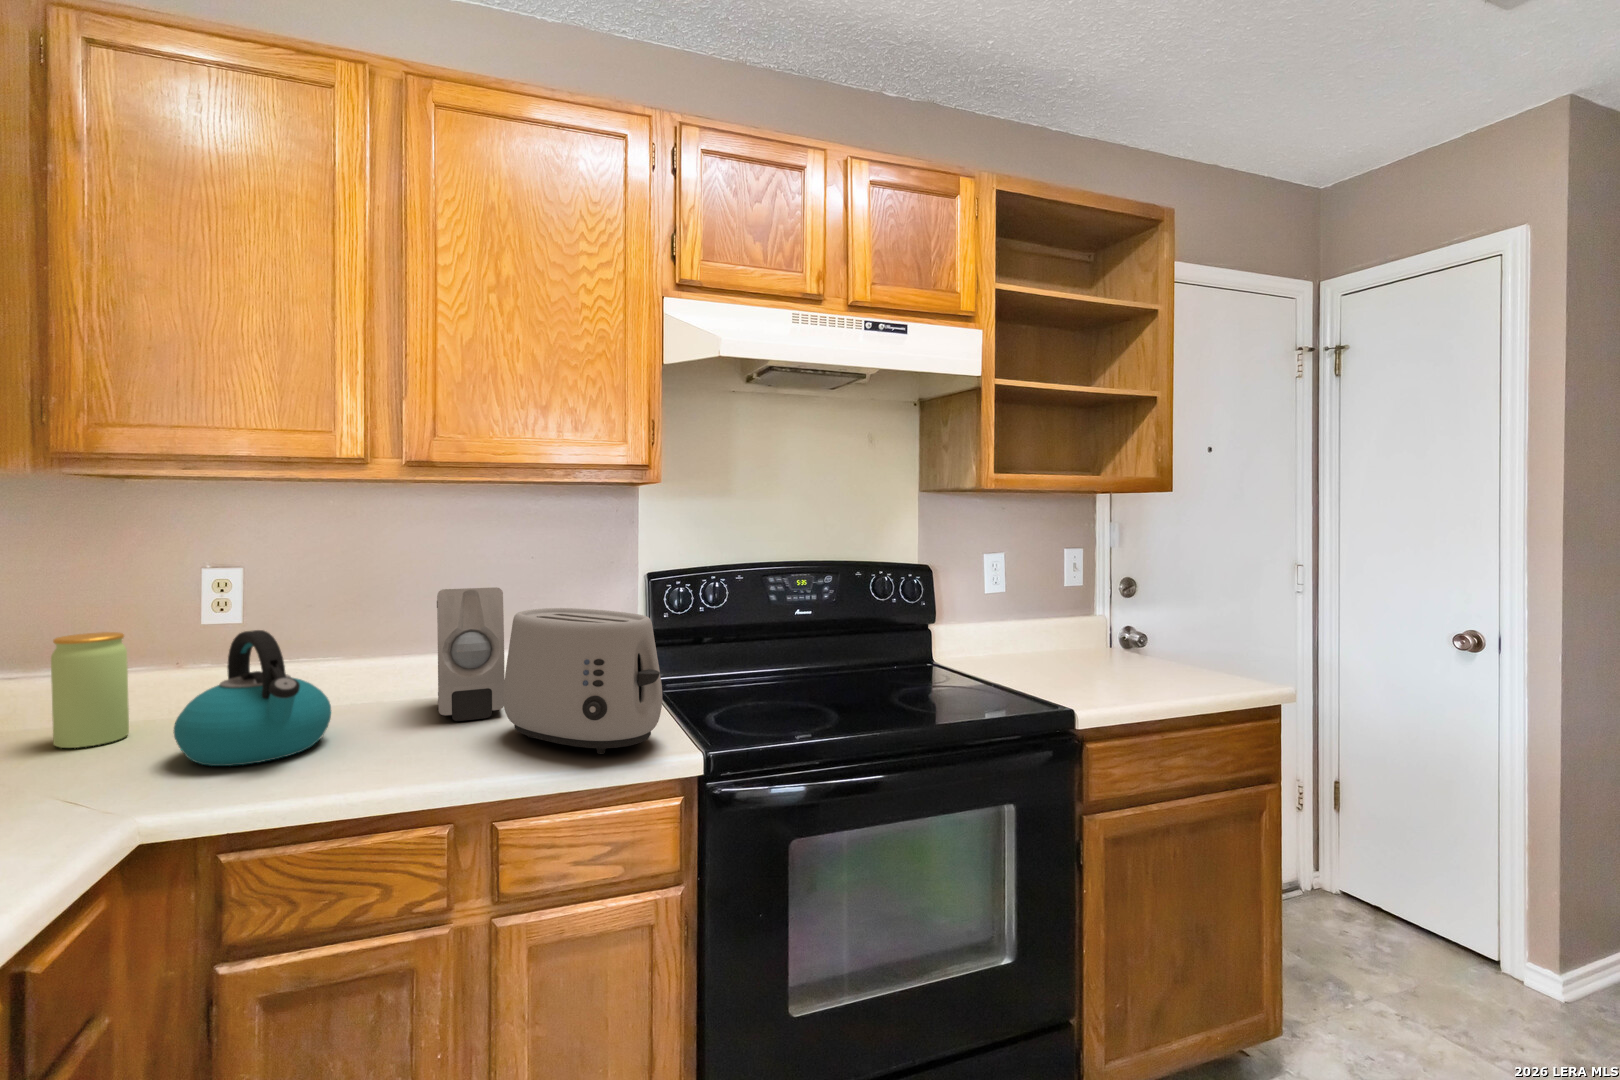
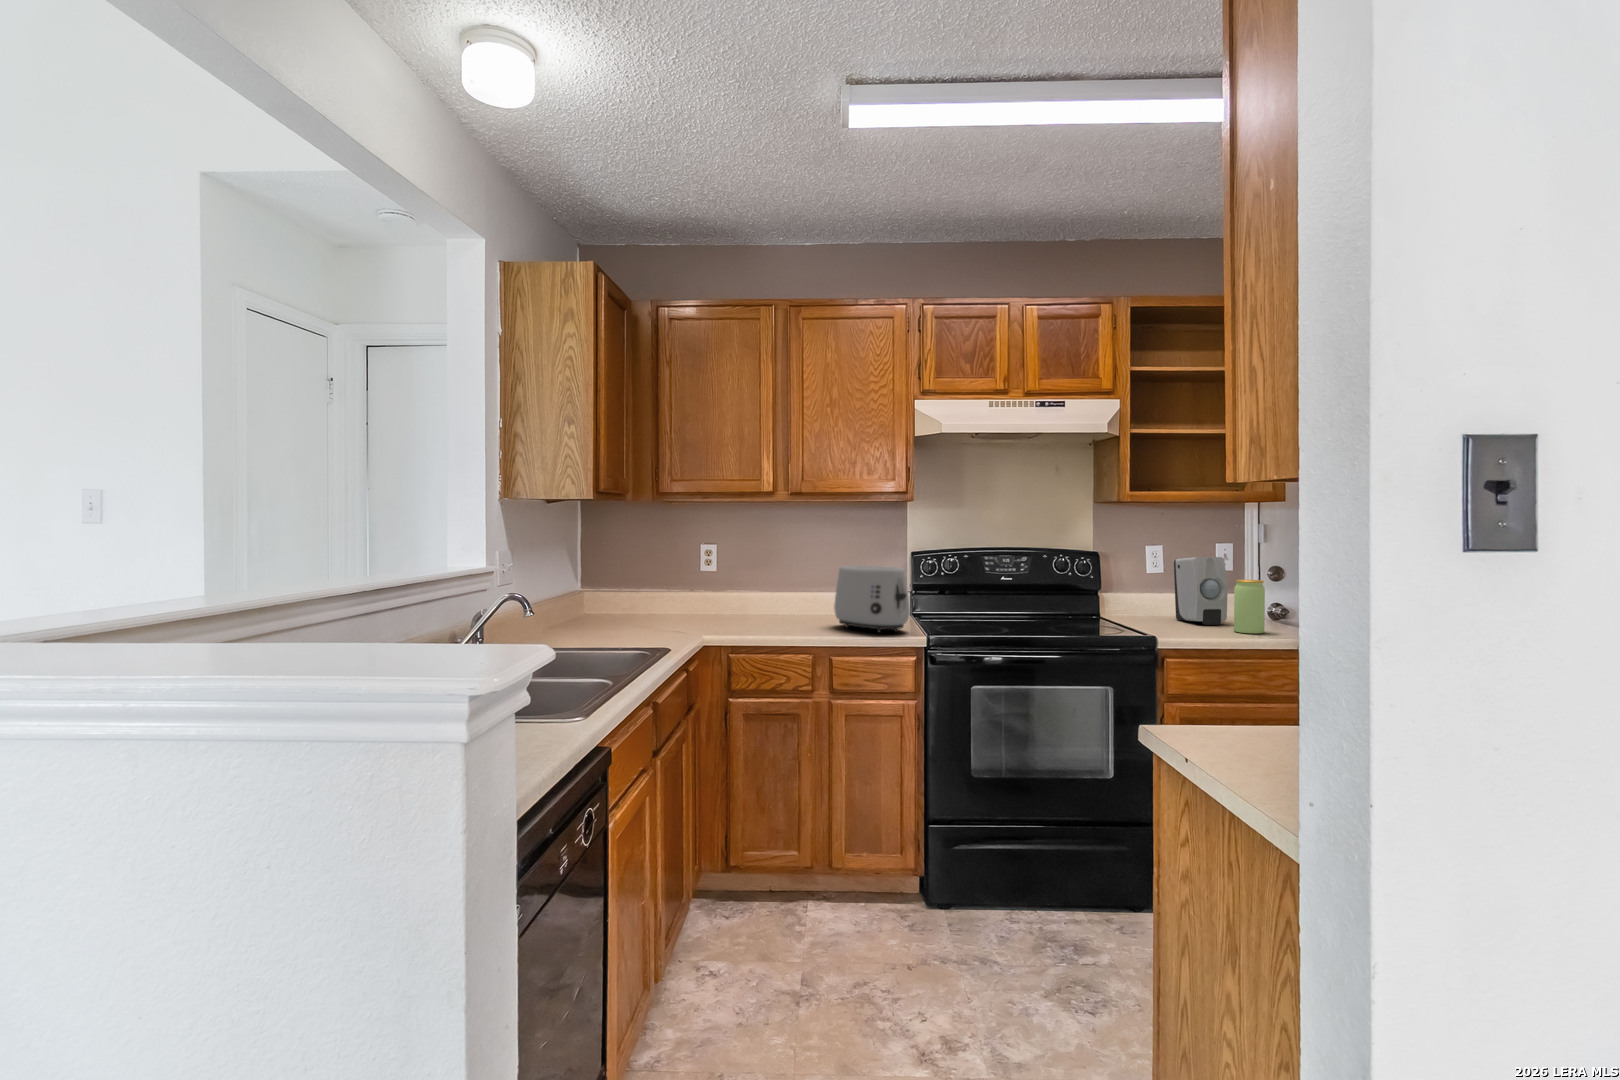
soap dispenser: present [437,587,505,721] -> present [1174,557,1227,625]
kettle: present [173,630,331,766] -> none [703,570,760,627]
jar: present [51,632,129,748] -> present [1234,580,1265,634]

